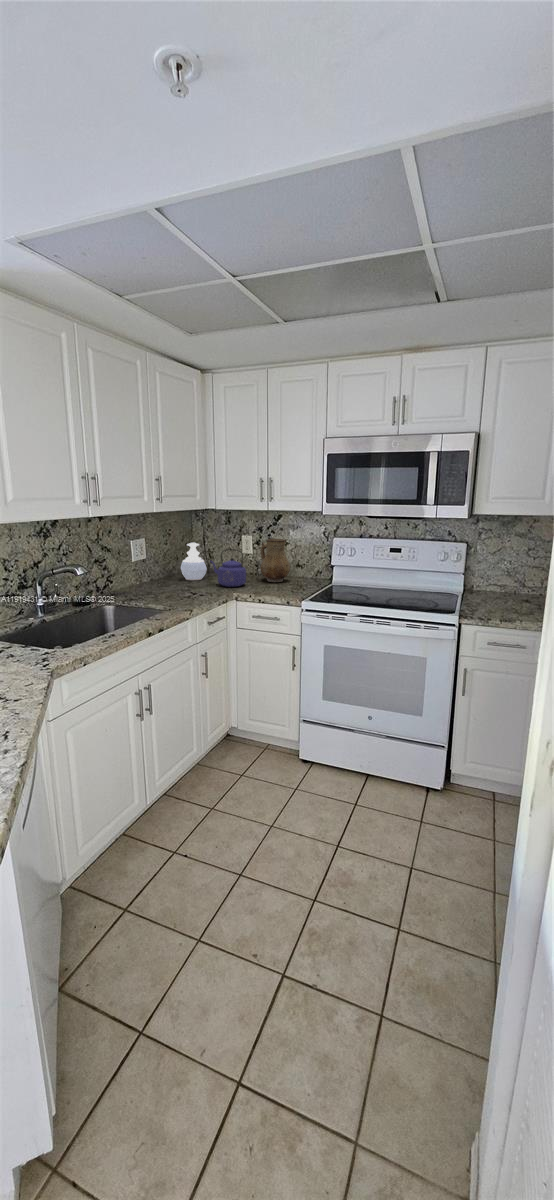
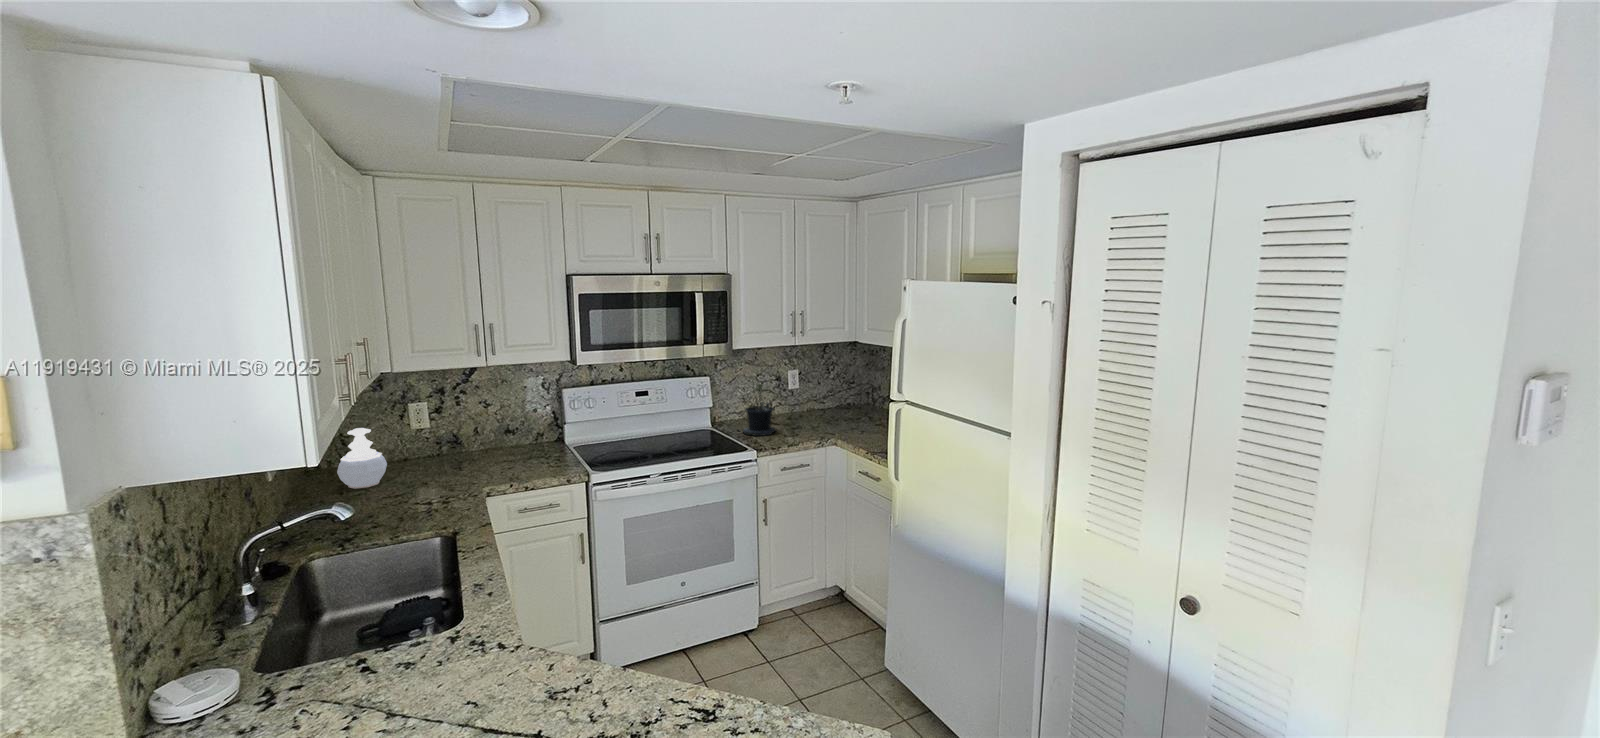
ceramic pitcher: present [261,539,290,582] -> none [464,401,516,461]
potted plant: none [479,542,522,608] -> present [743,376,775,436]
kettle: present [211,549,246,587] -> none [412,427,476,483]

